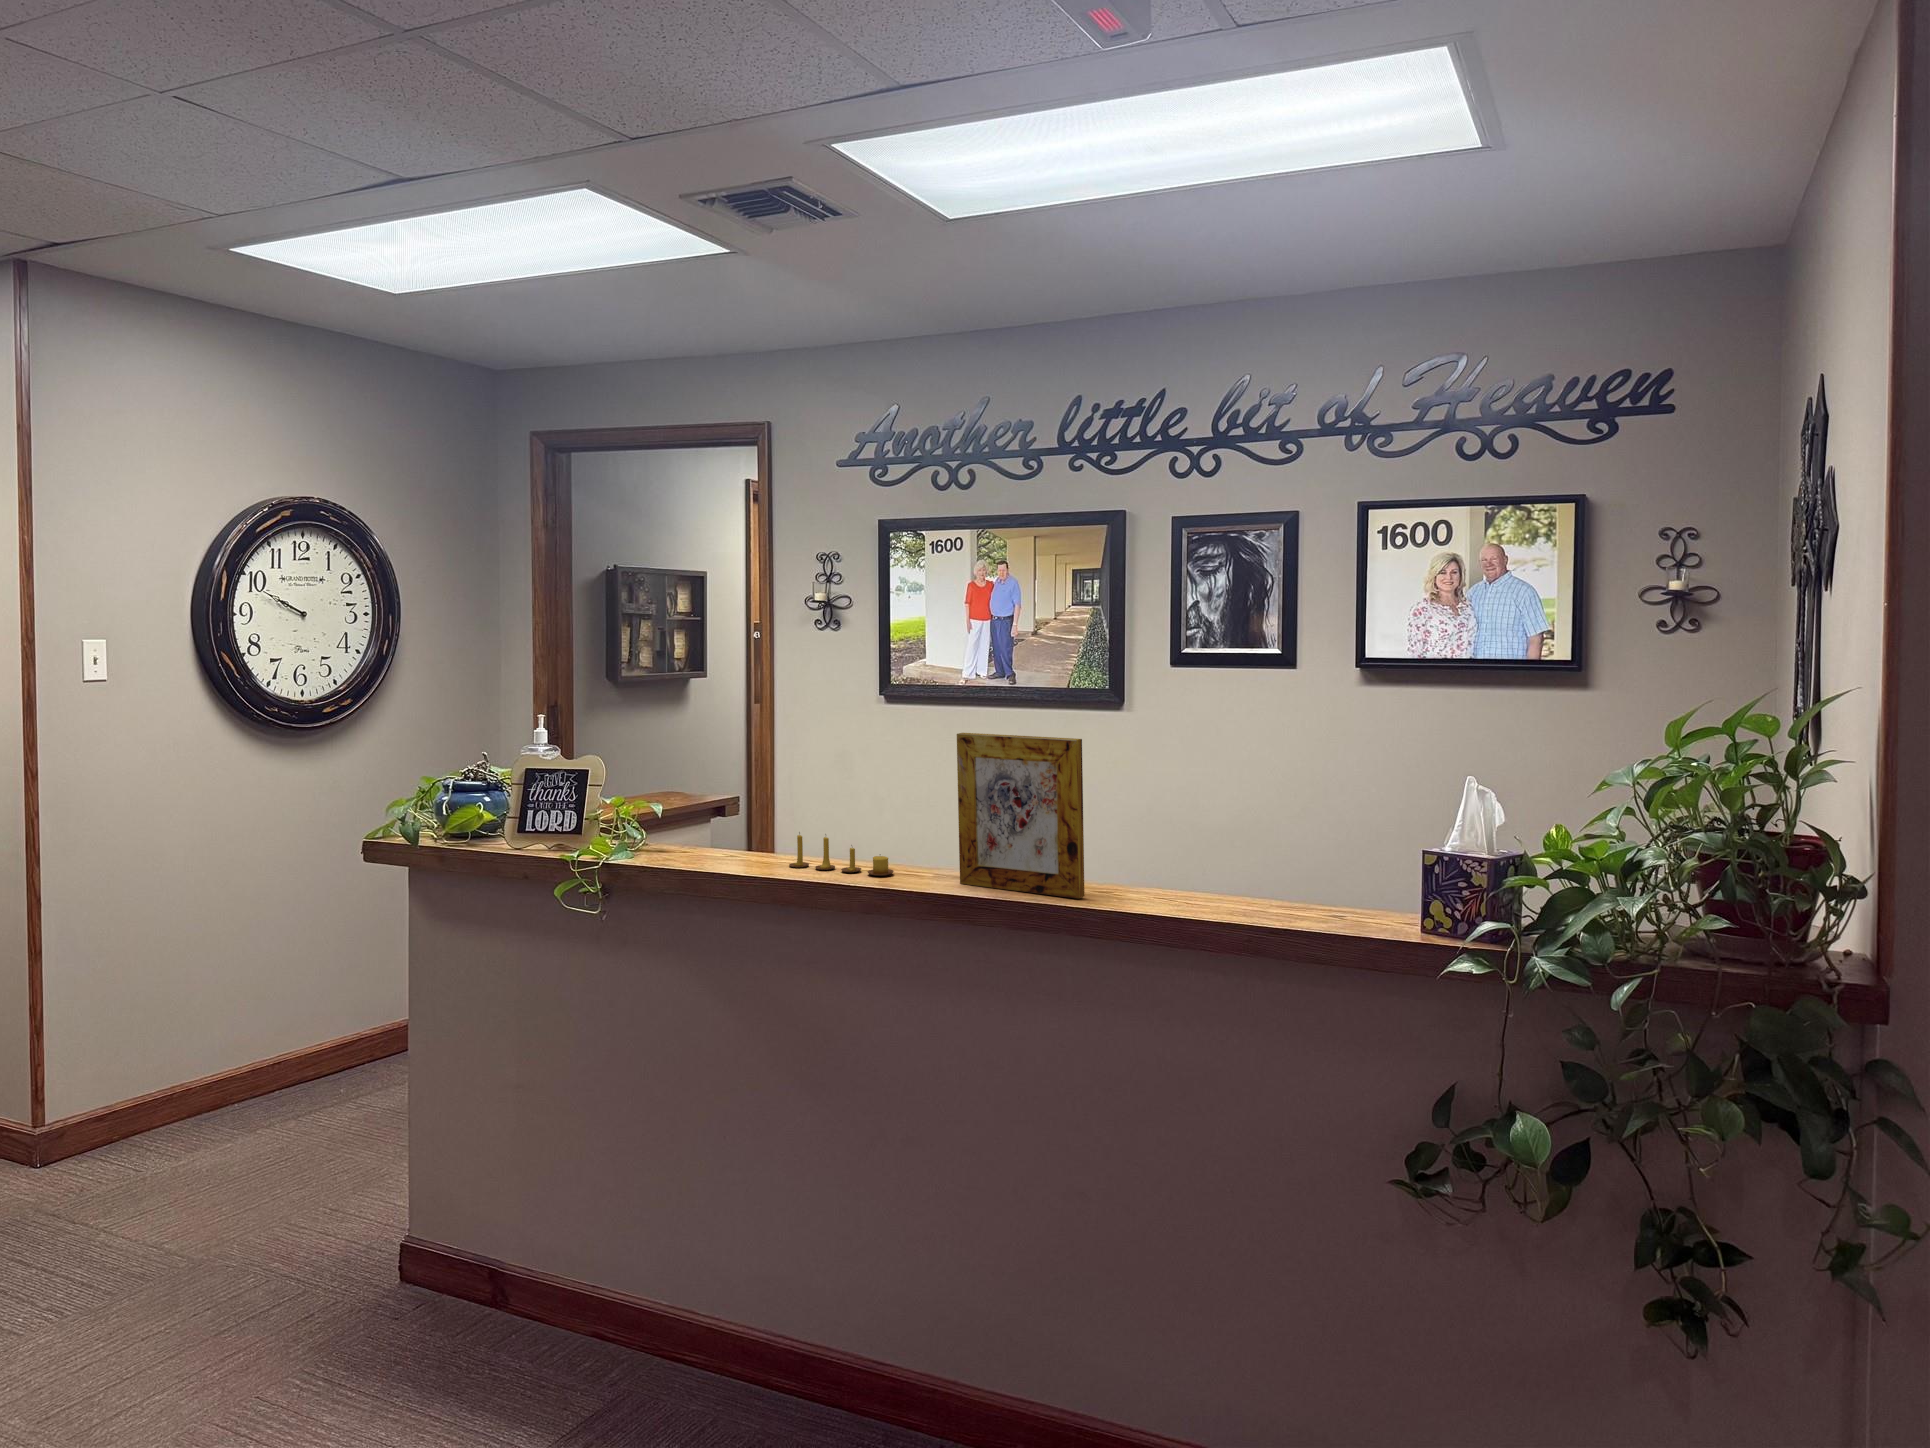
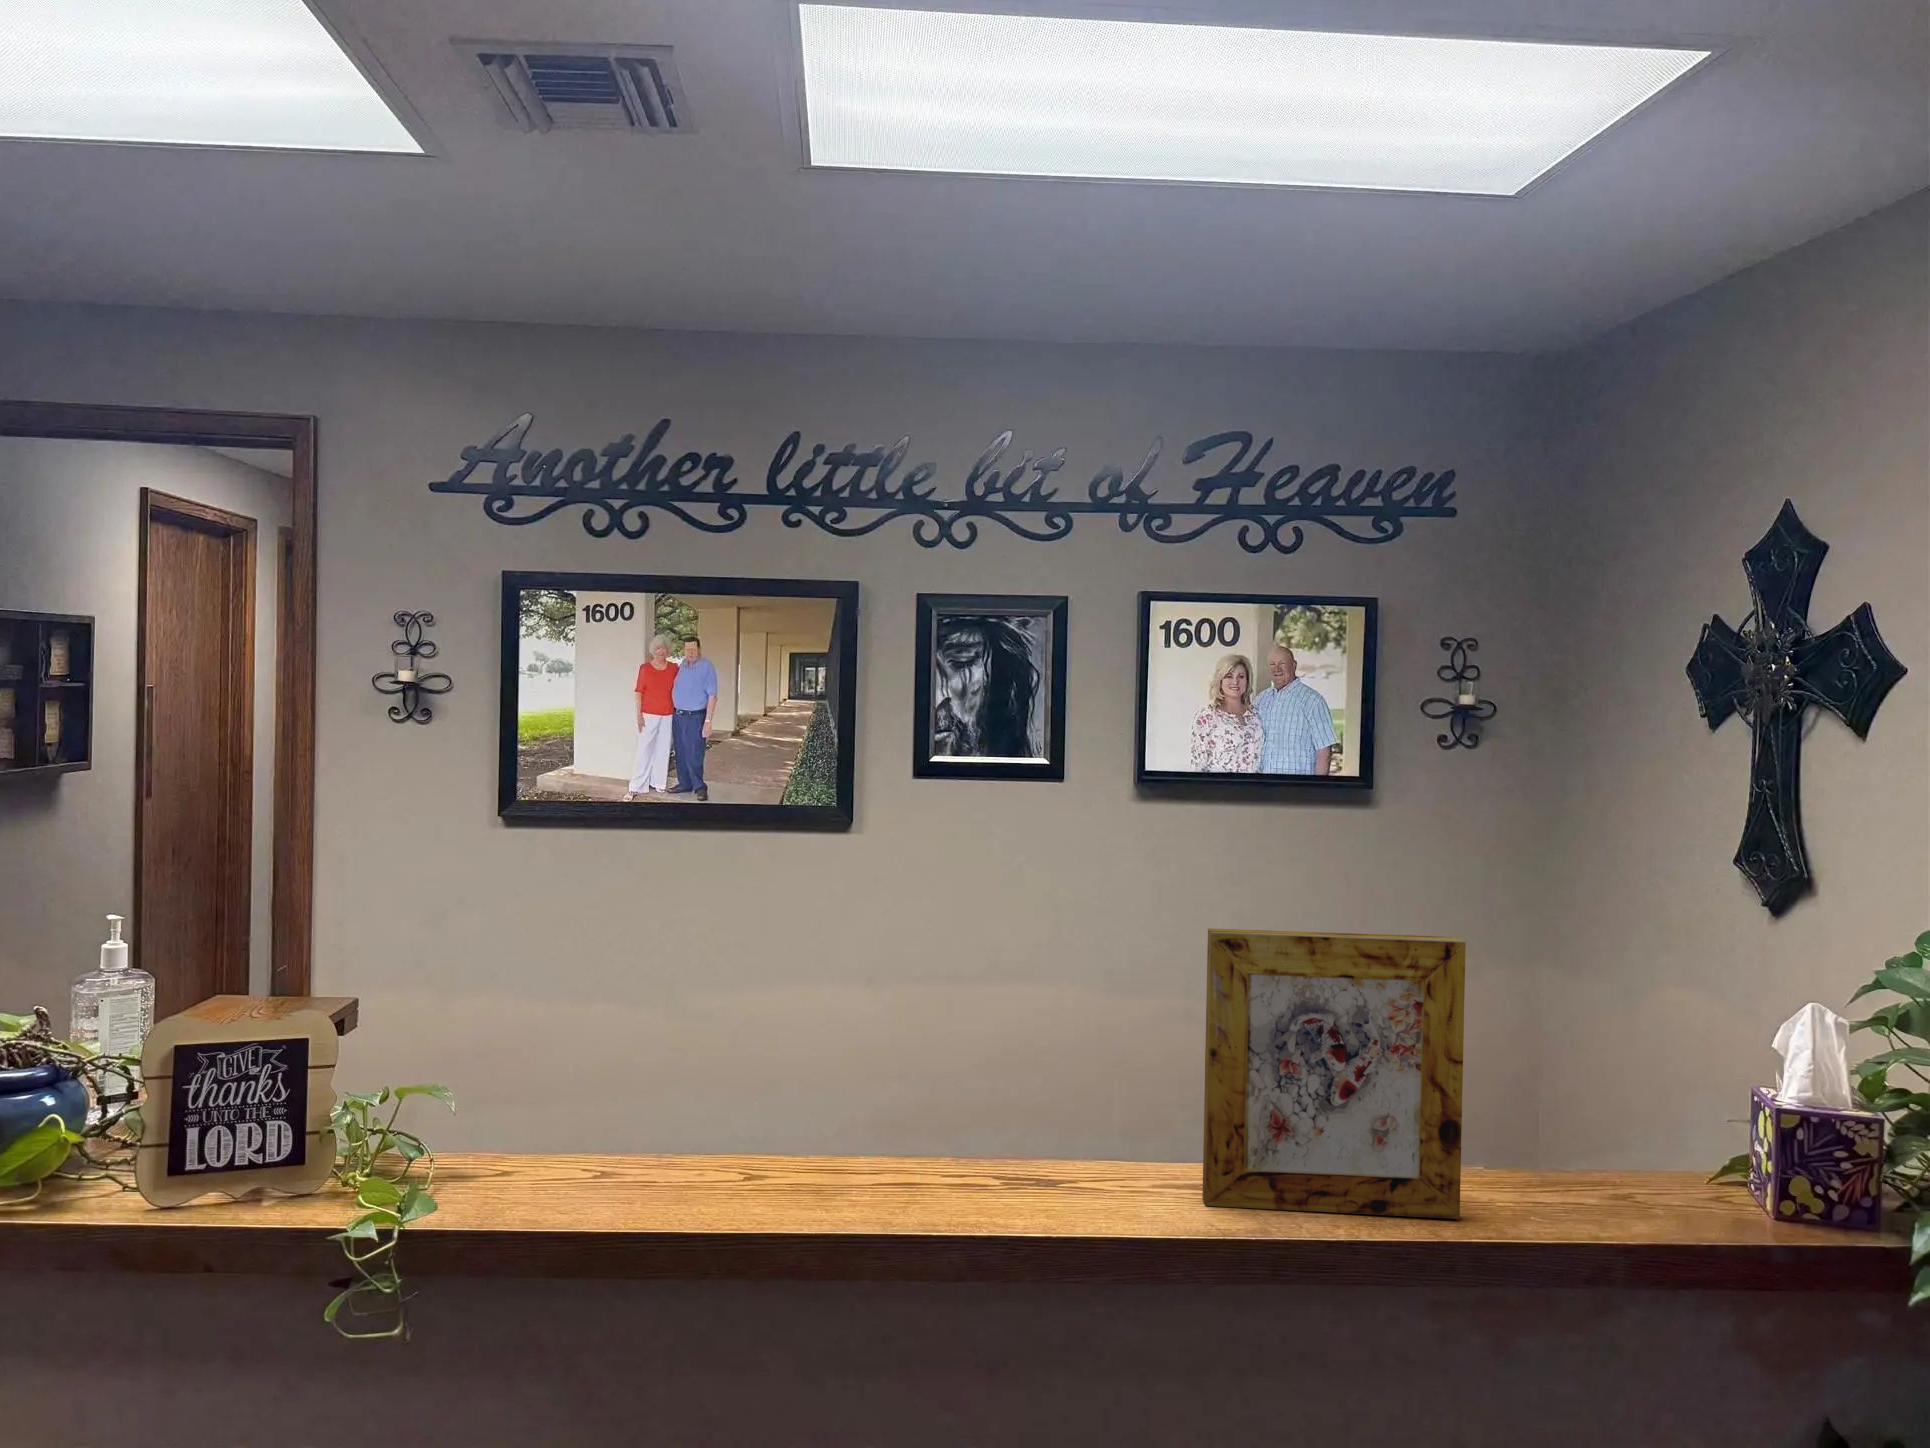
candle: present [789,832,894,876] -> none [833,1130,1061,1207]

